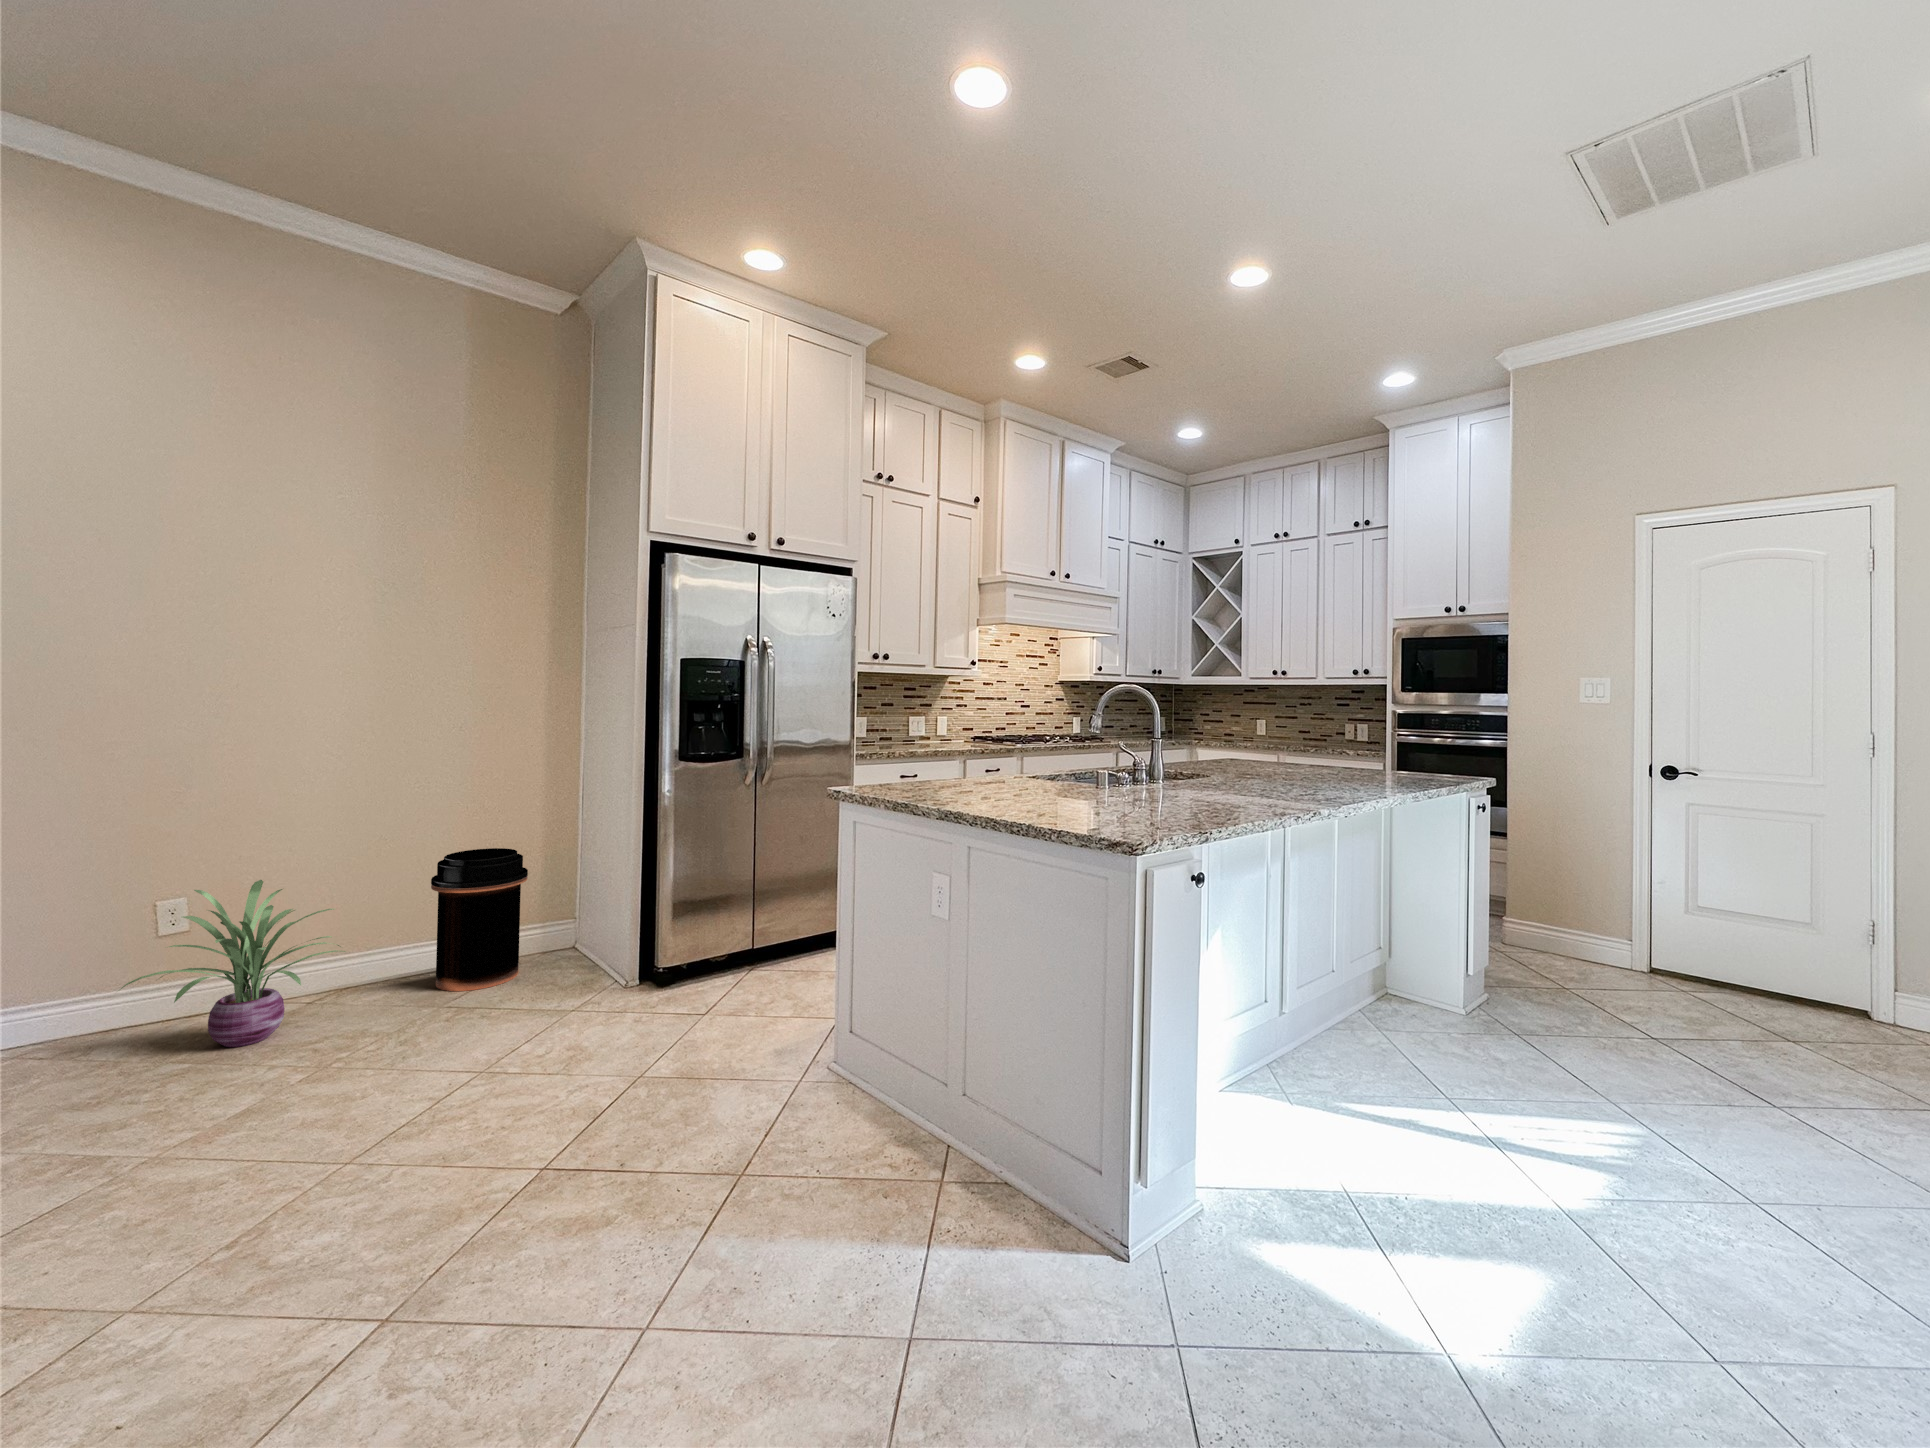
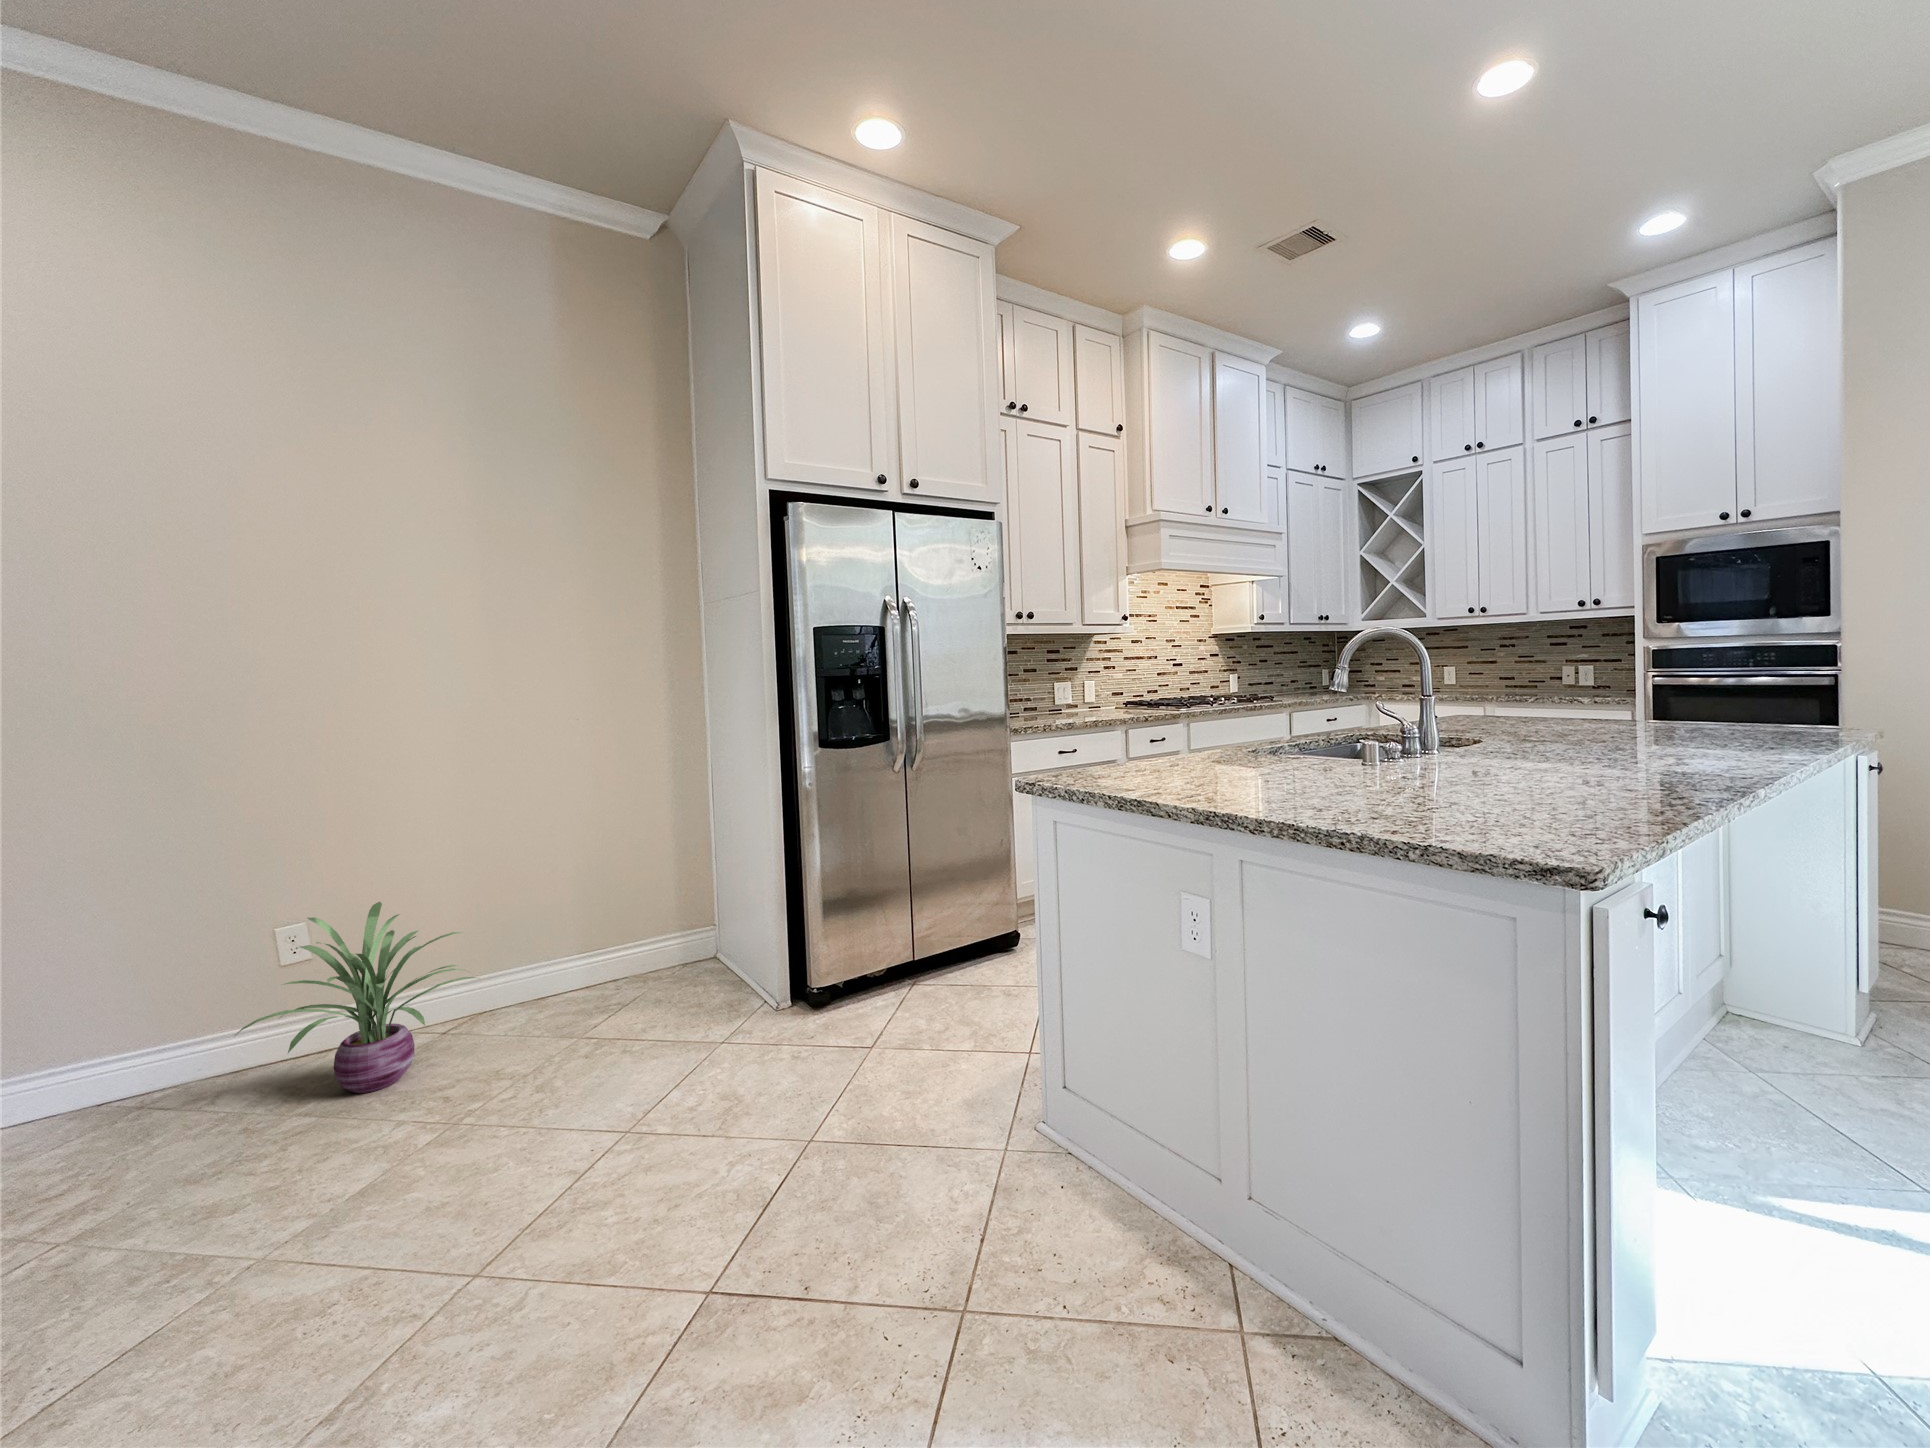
trash can: present [431,848,528,991] -> none [561,852,663,1015]

